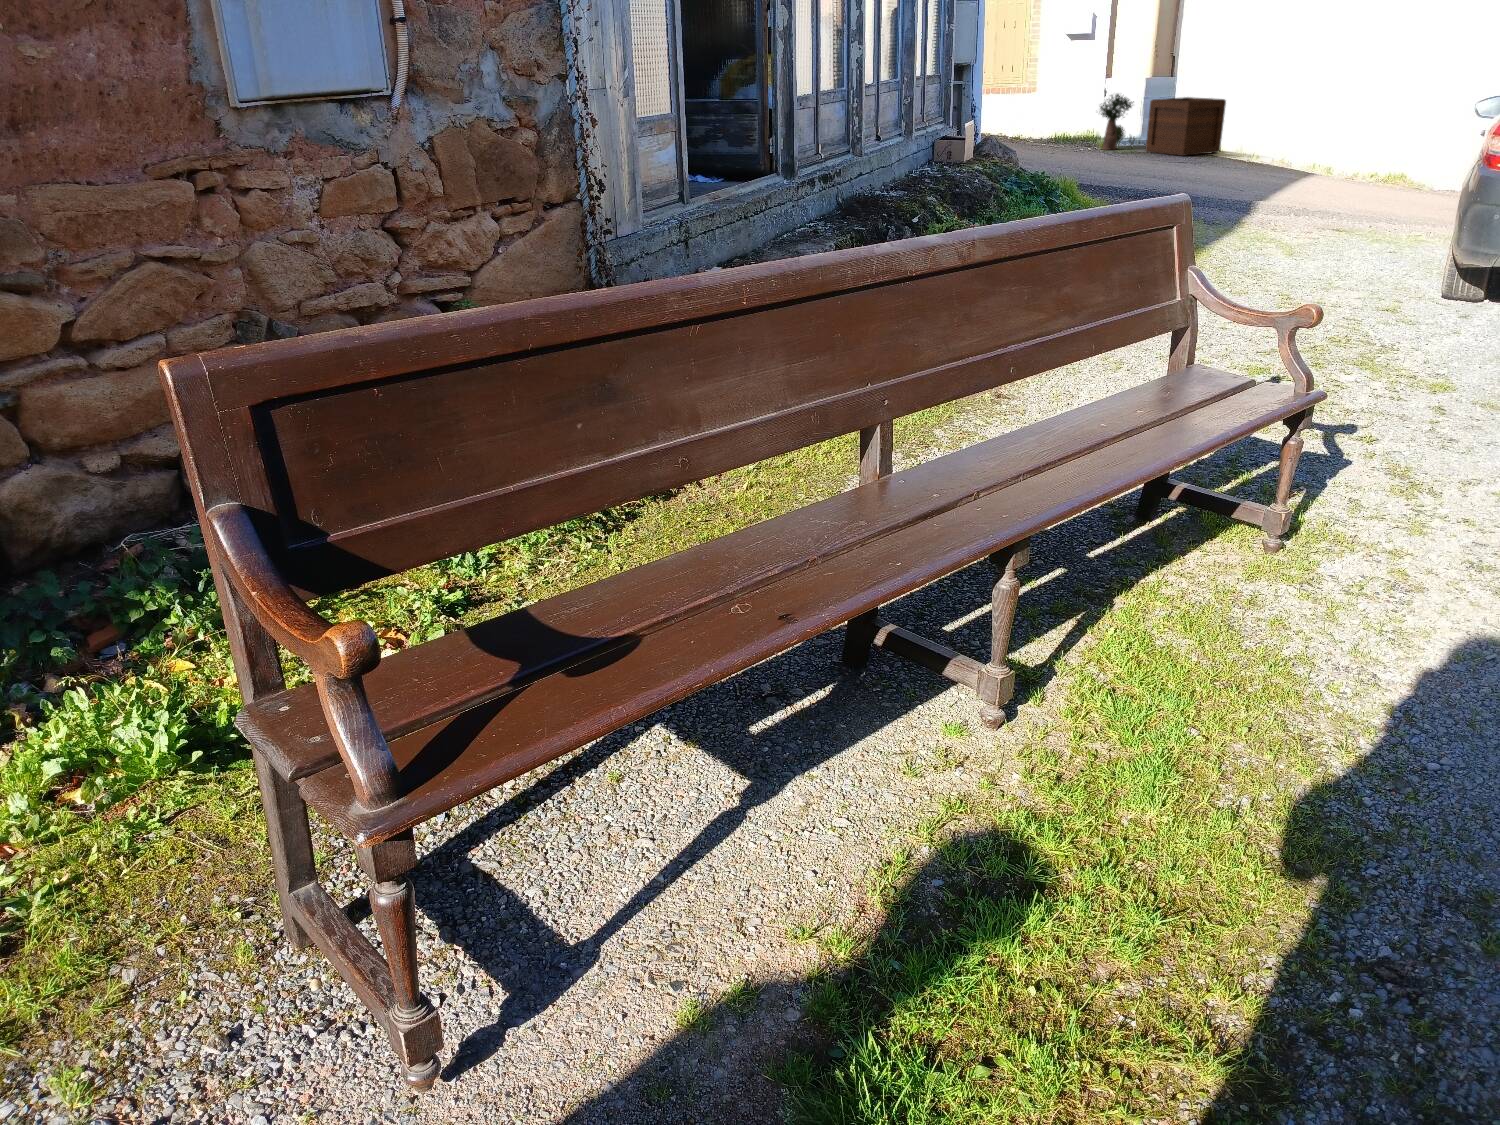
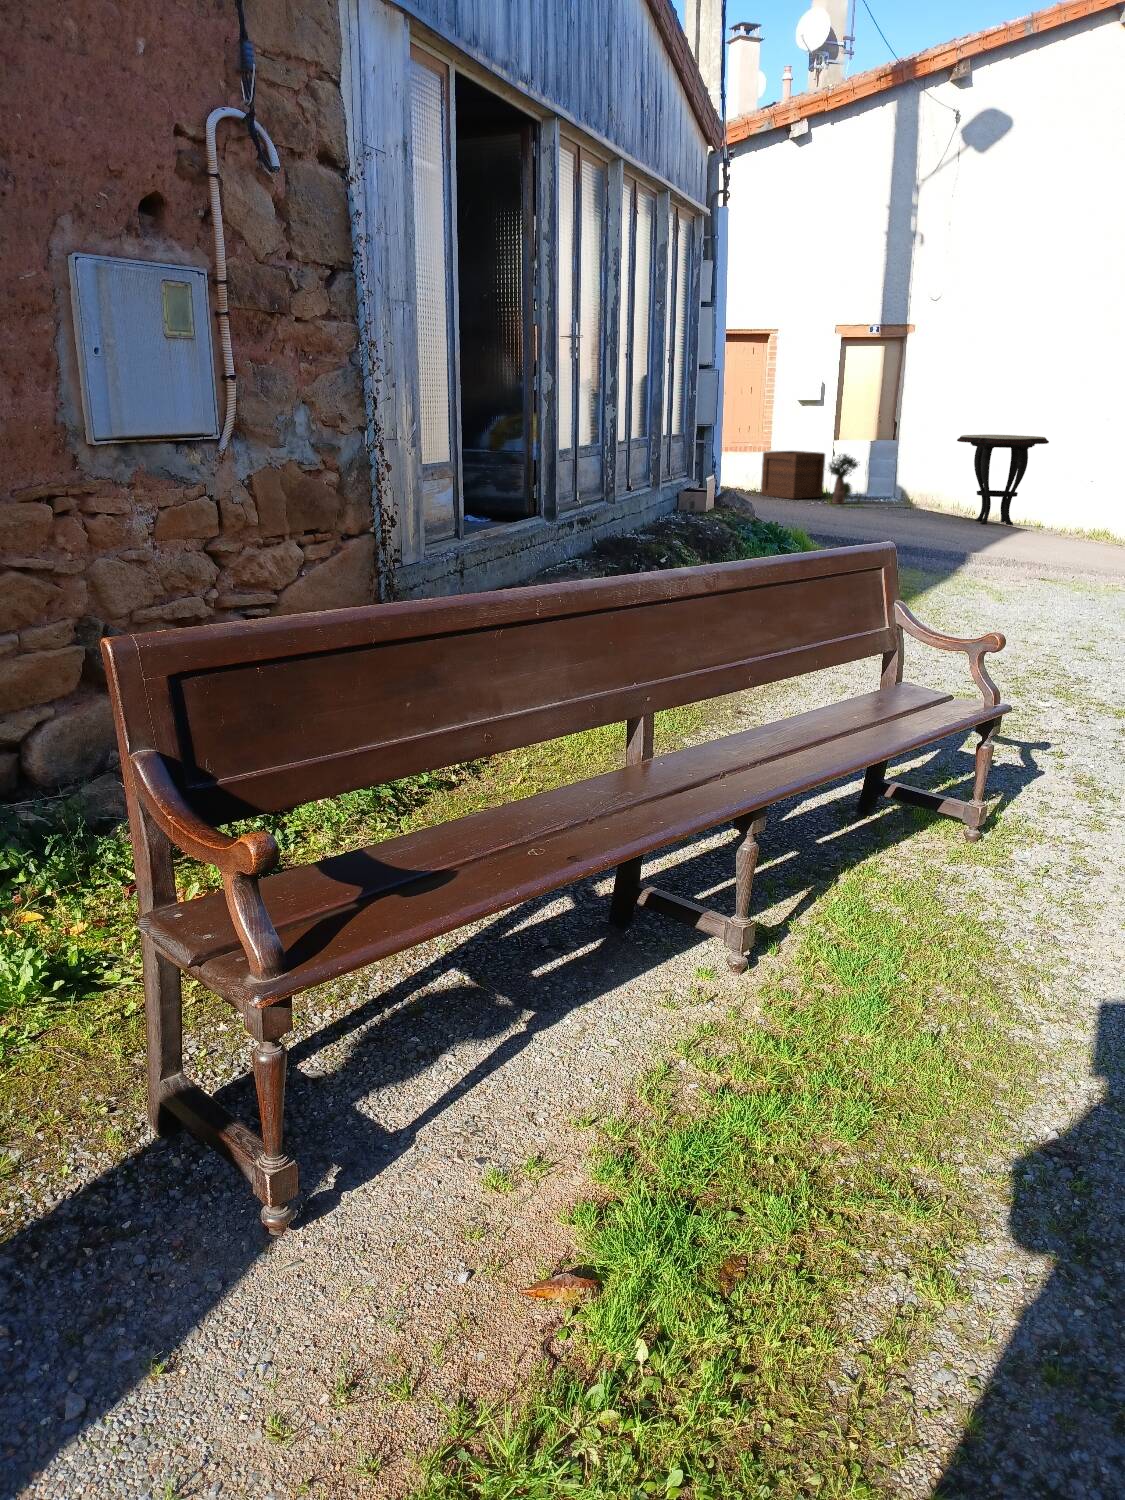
side table: none [1244,66,1348,168] -> present [957,435,1049,525]
wooden crate: present [1146,97,1226,156] -> present [761,451,825,499]

